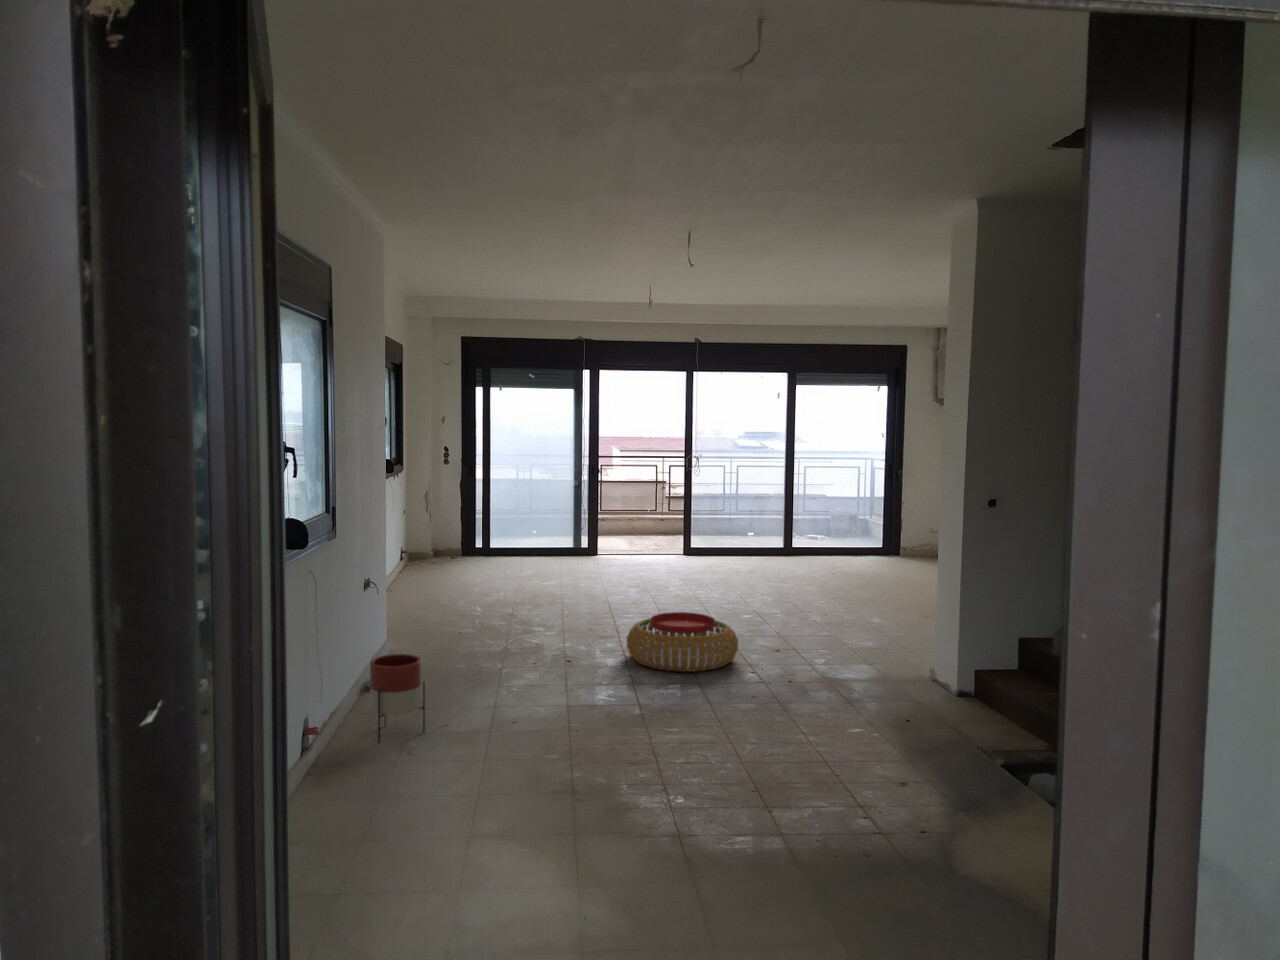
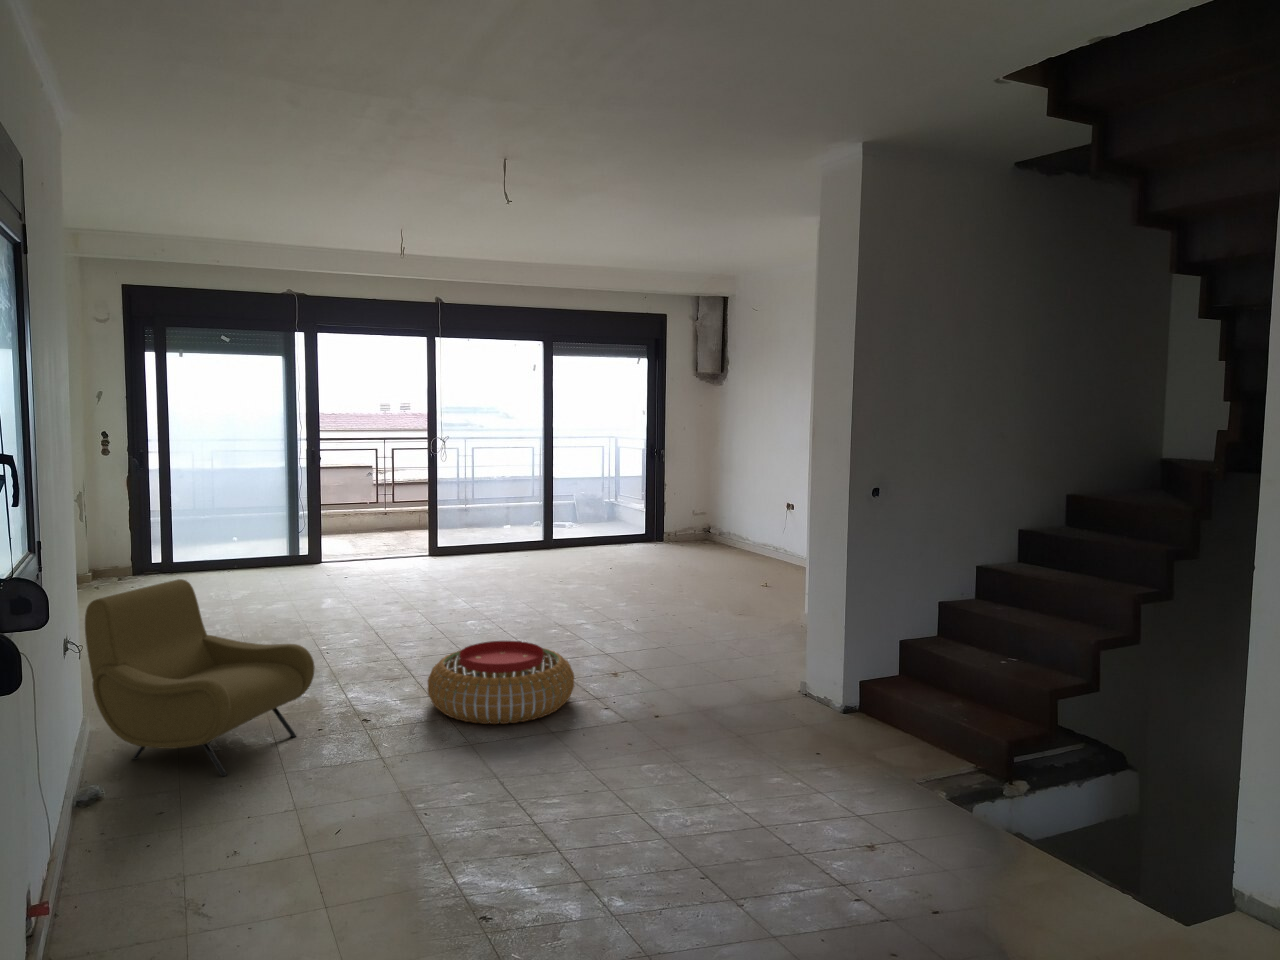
armchair: none [406,548,546,678] -> present [85,579,315,776]
planter: present [370,654,425,743] -> none [53,779,161,945]

